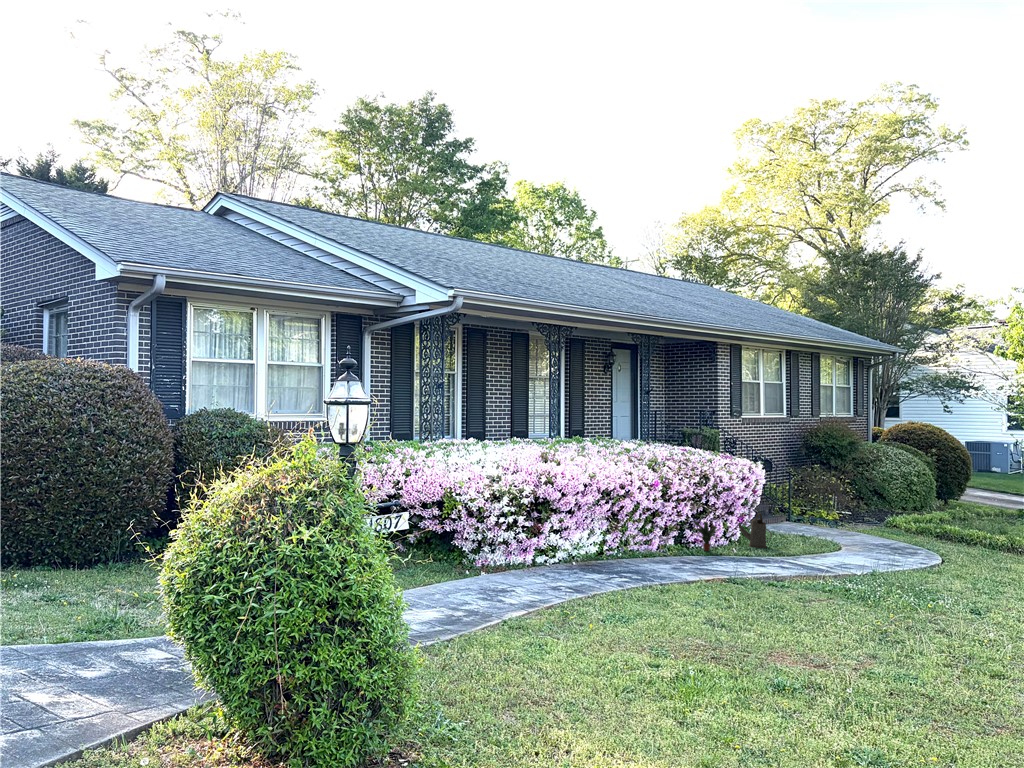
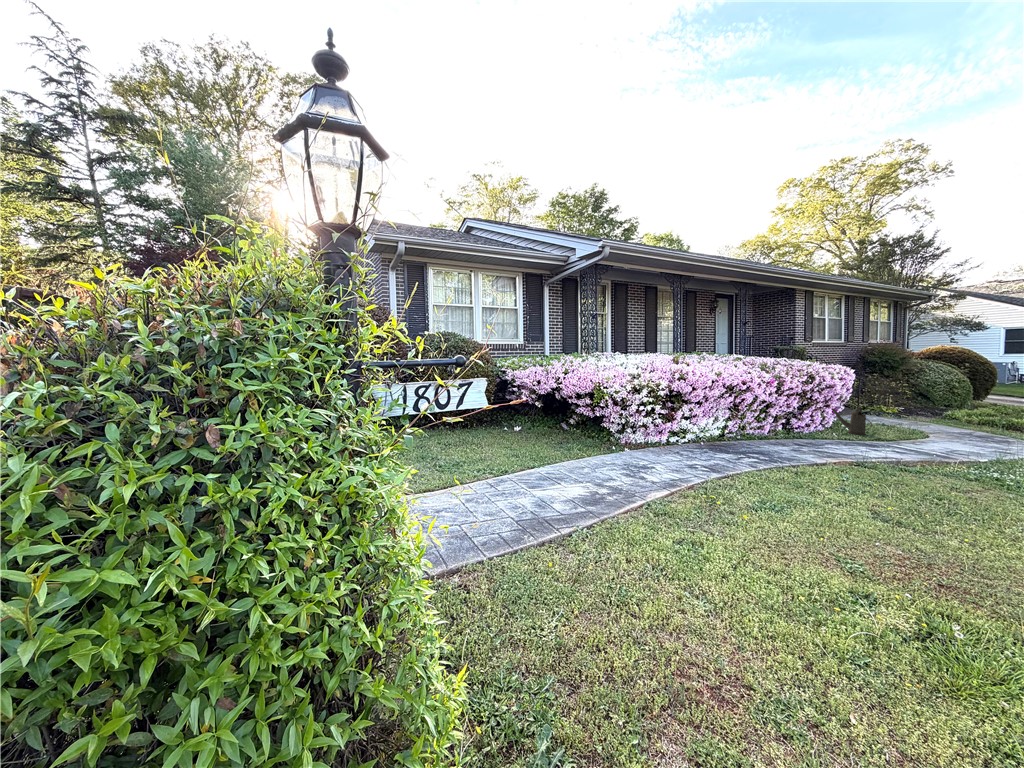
potted plant: present [693,521,721,551] -> none [799,412,829,436]

